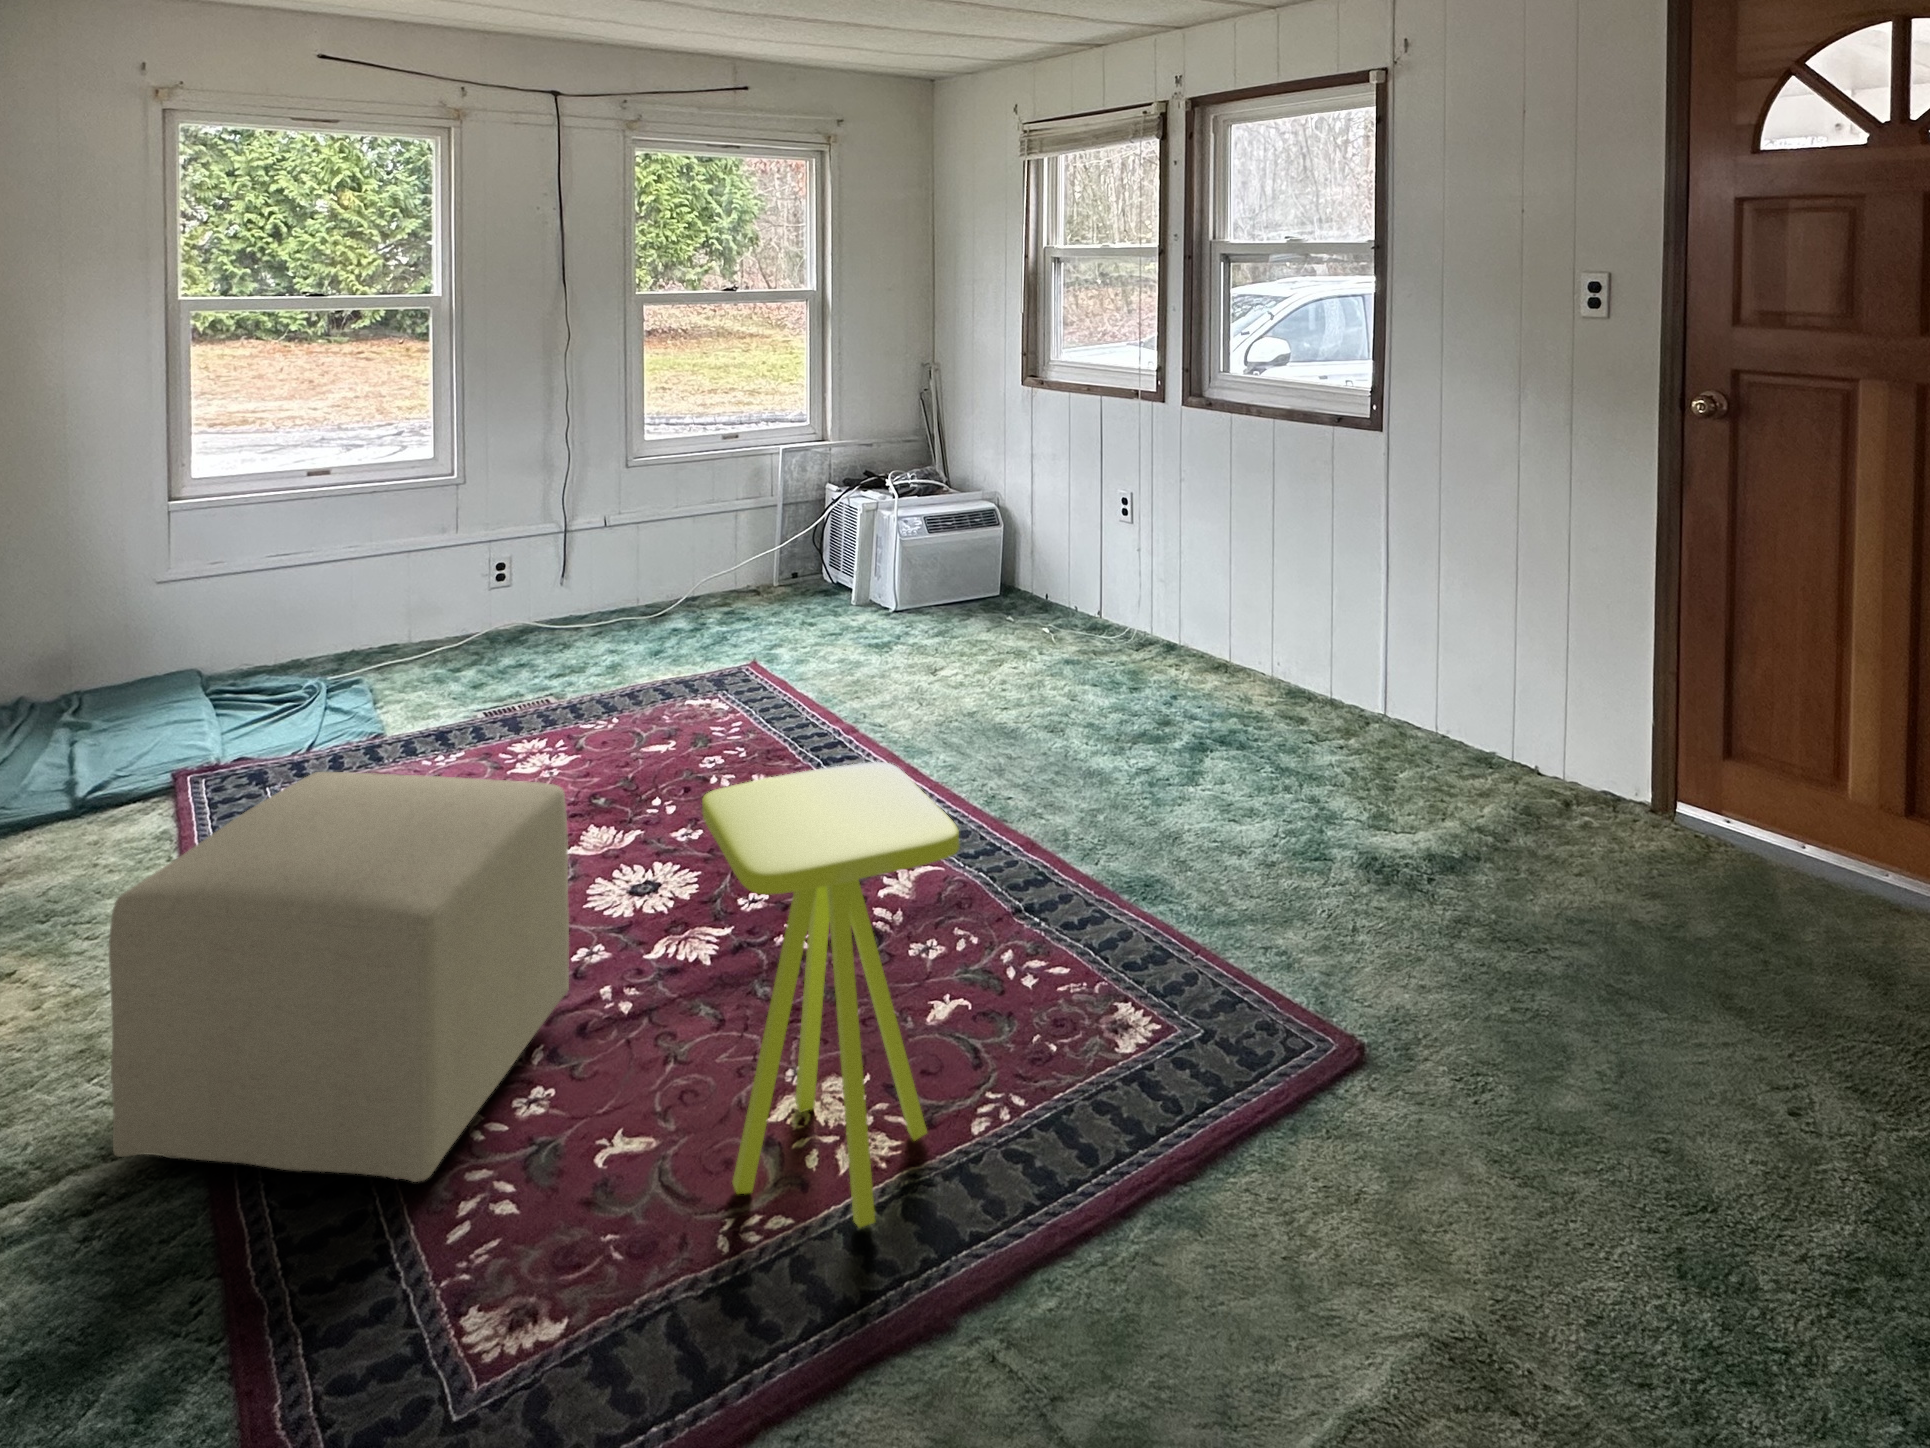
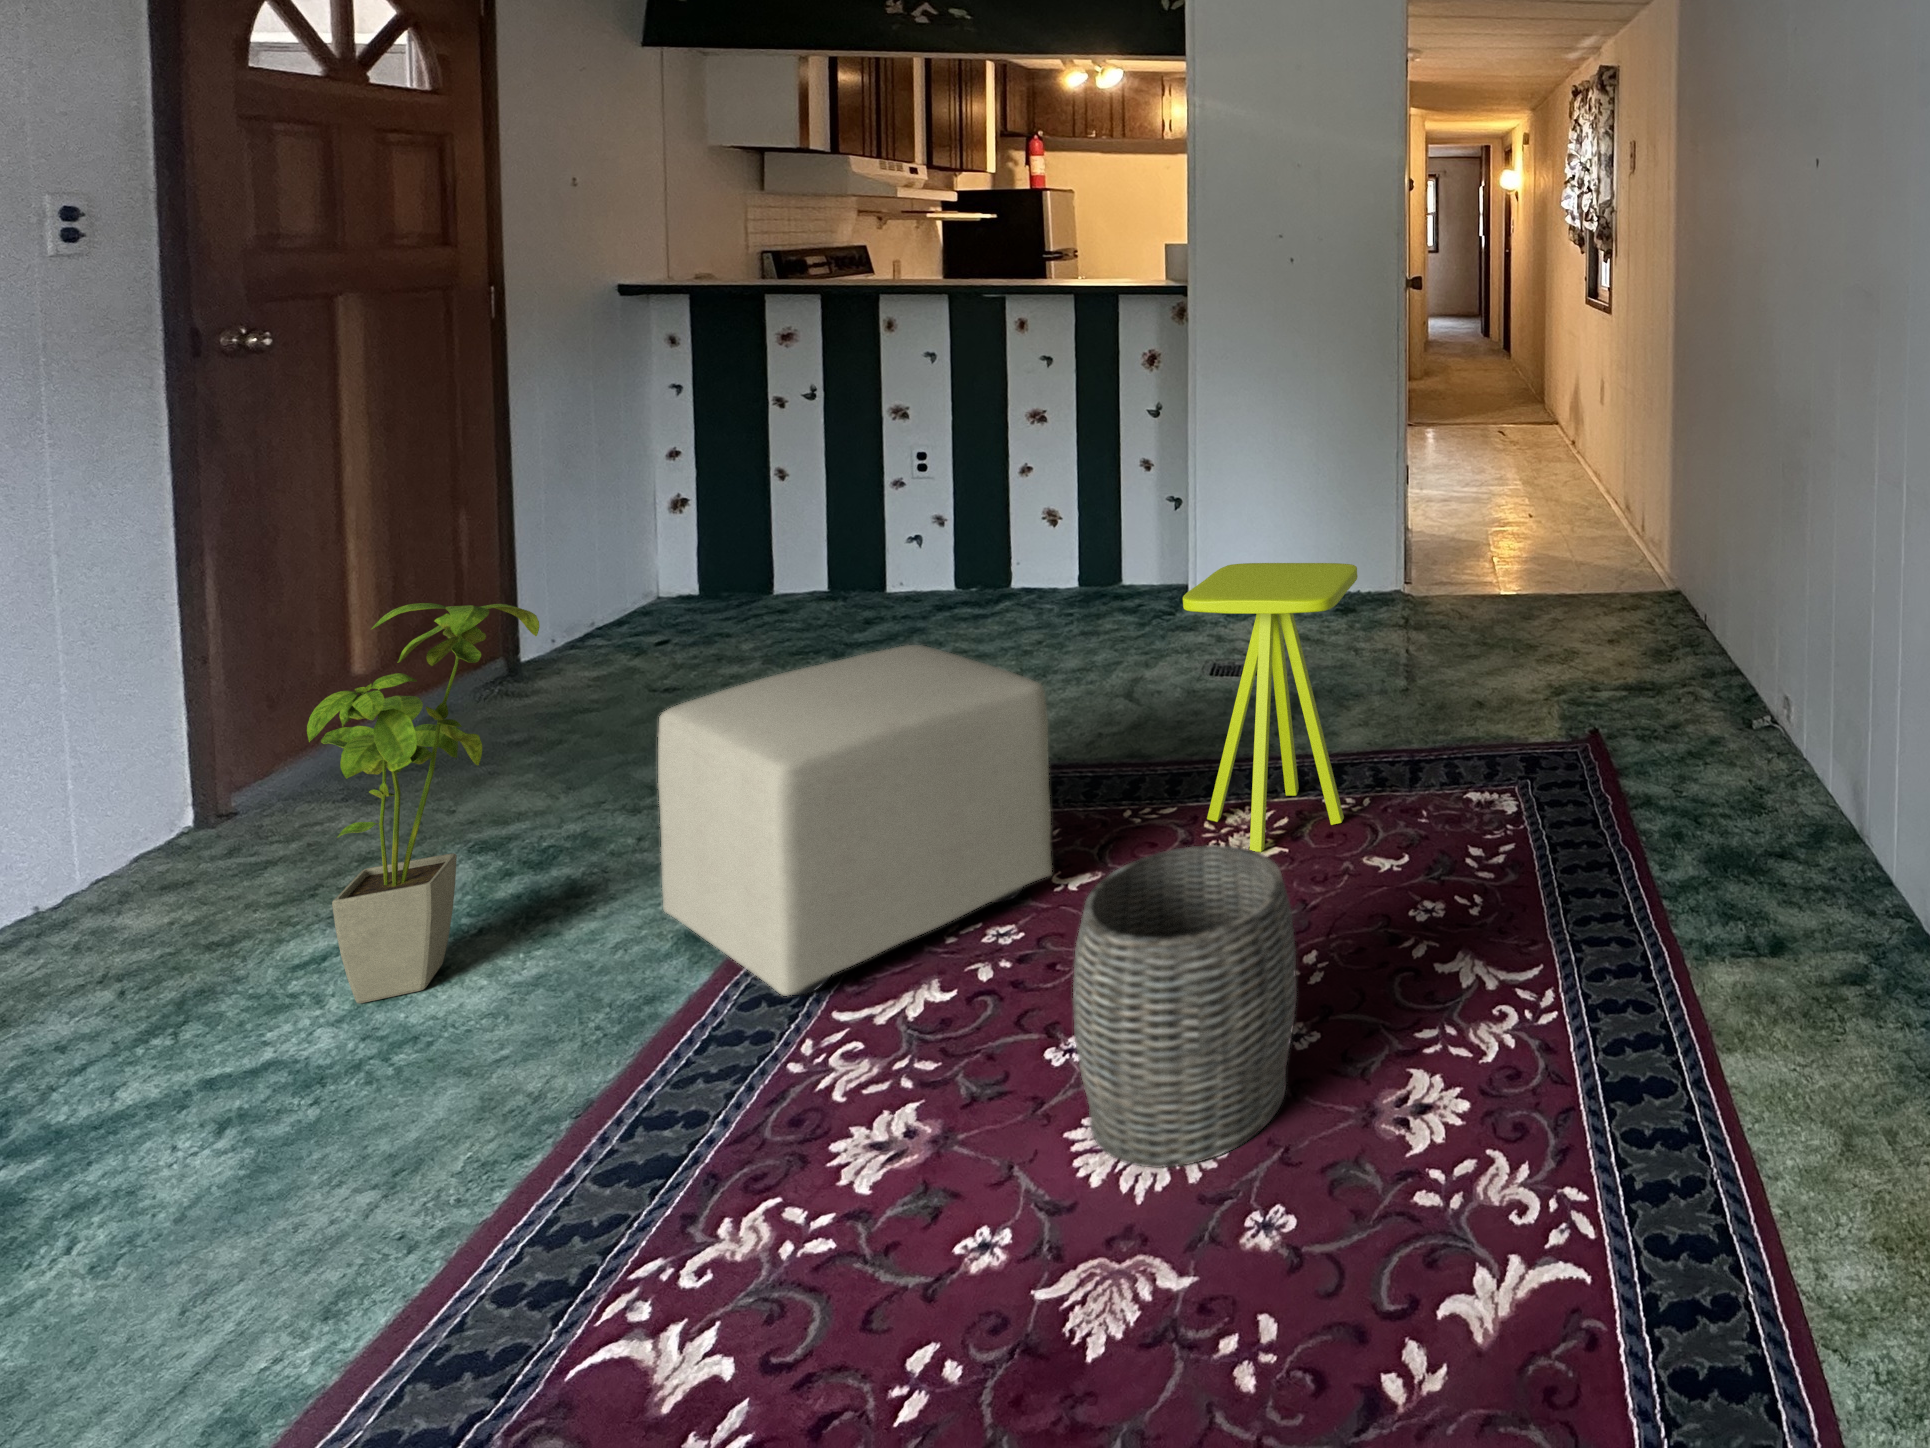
house plant: none [1218,555,1370,827] -> present [307,603,539,1003]
woven basket: none [559,733,711,937] -> present [1073,845,1297,1168]
ottoman: present [109,772,569,1182] -> present [658,645,1052,996]

